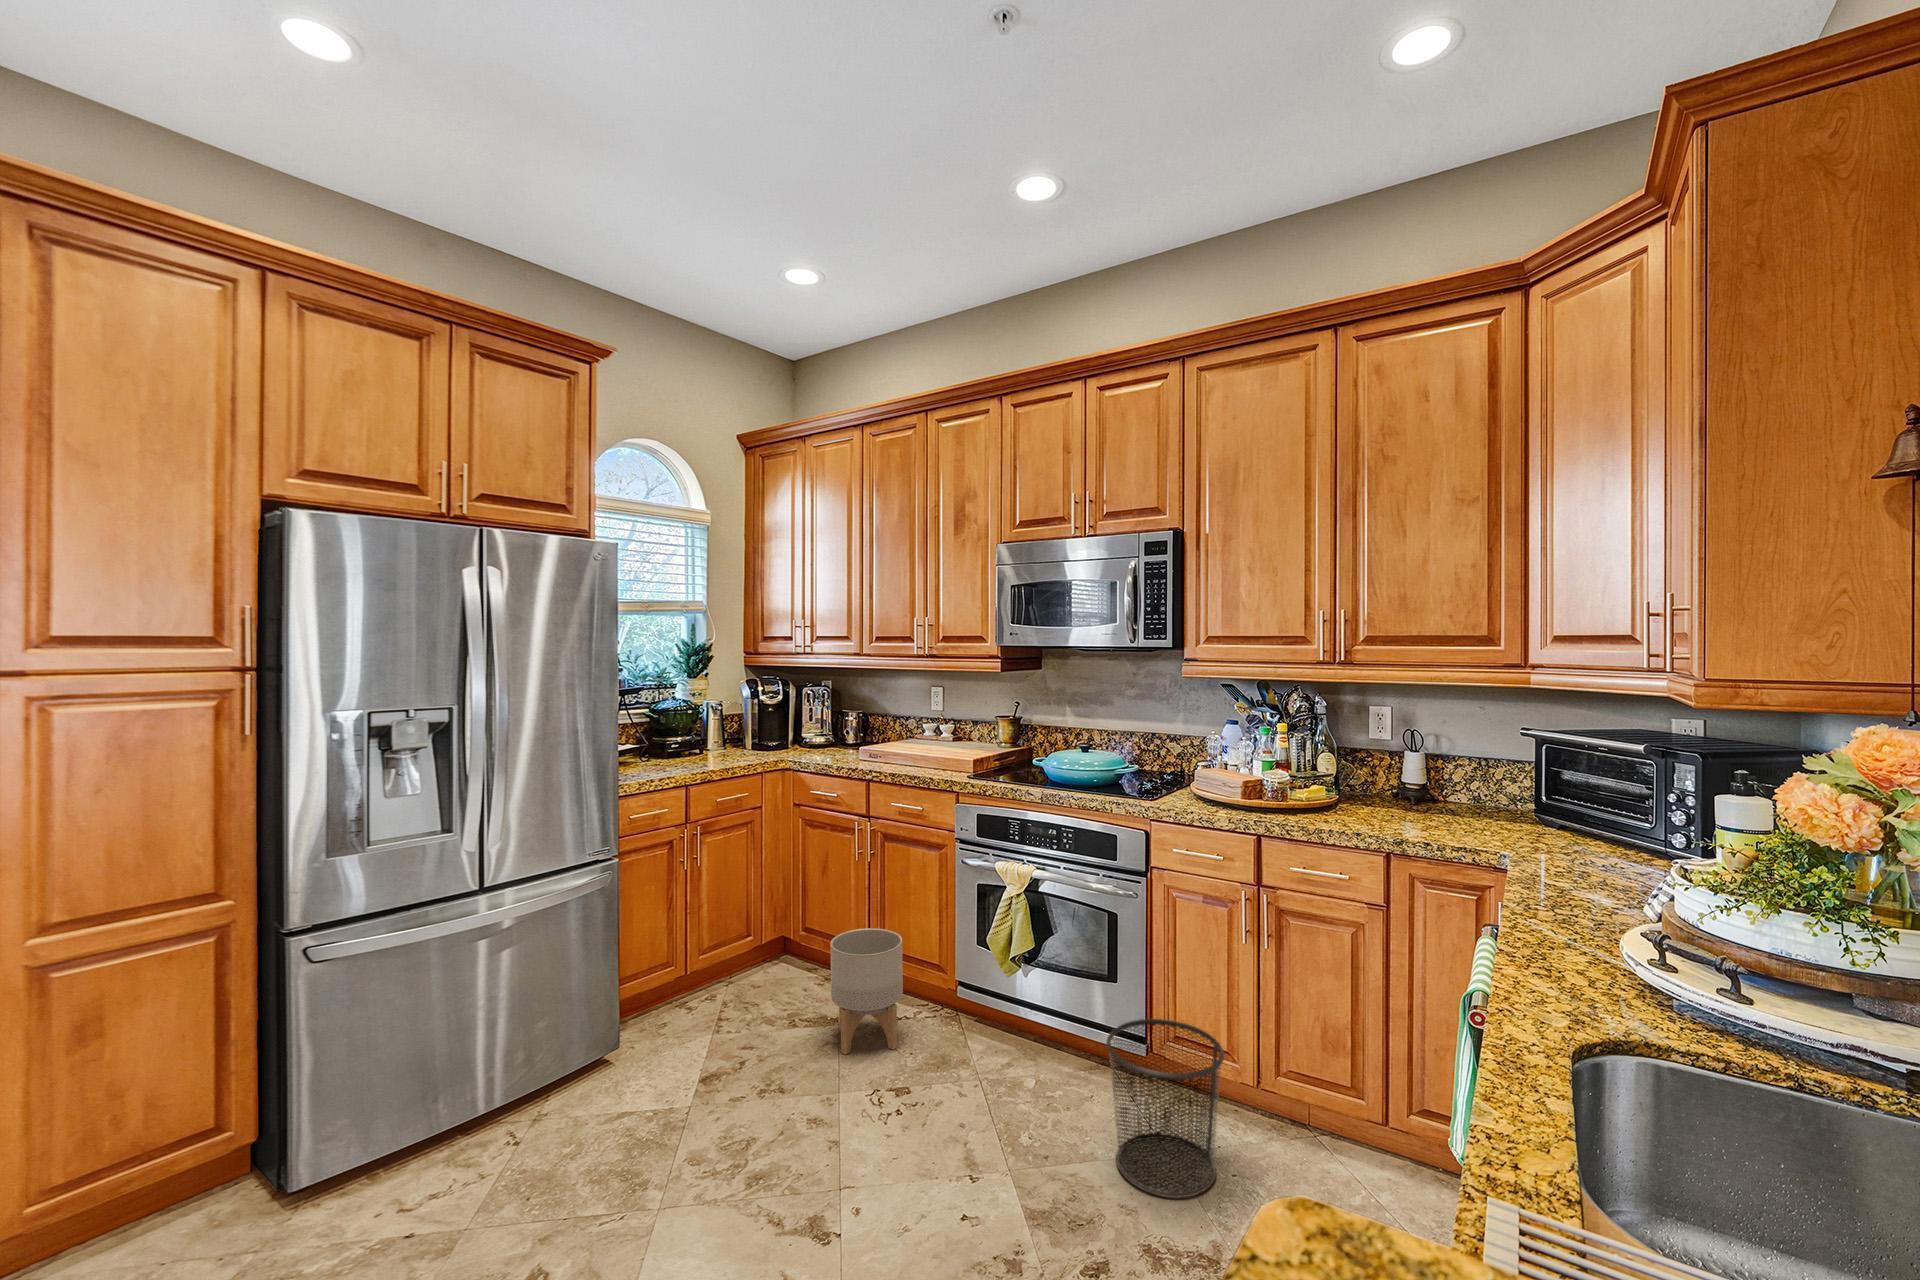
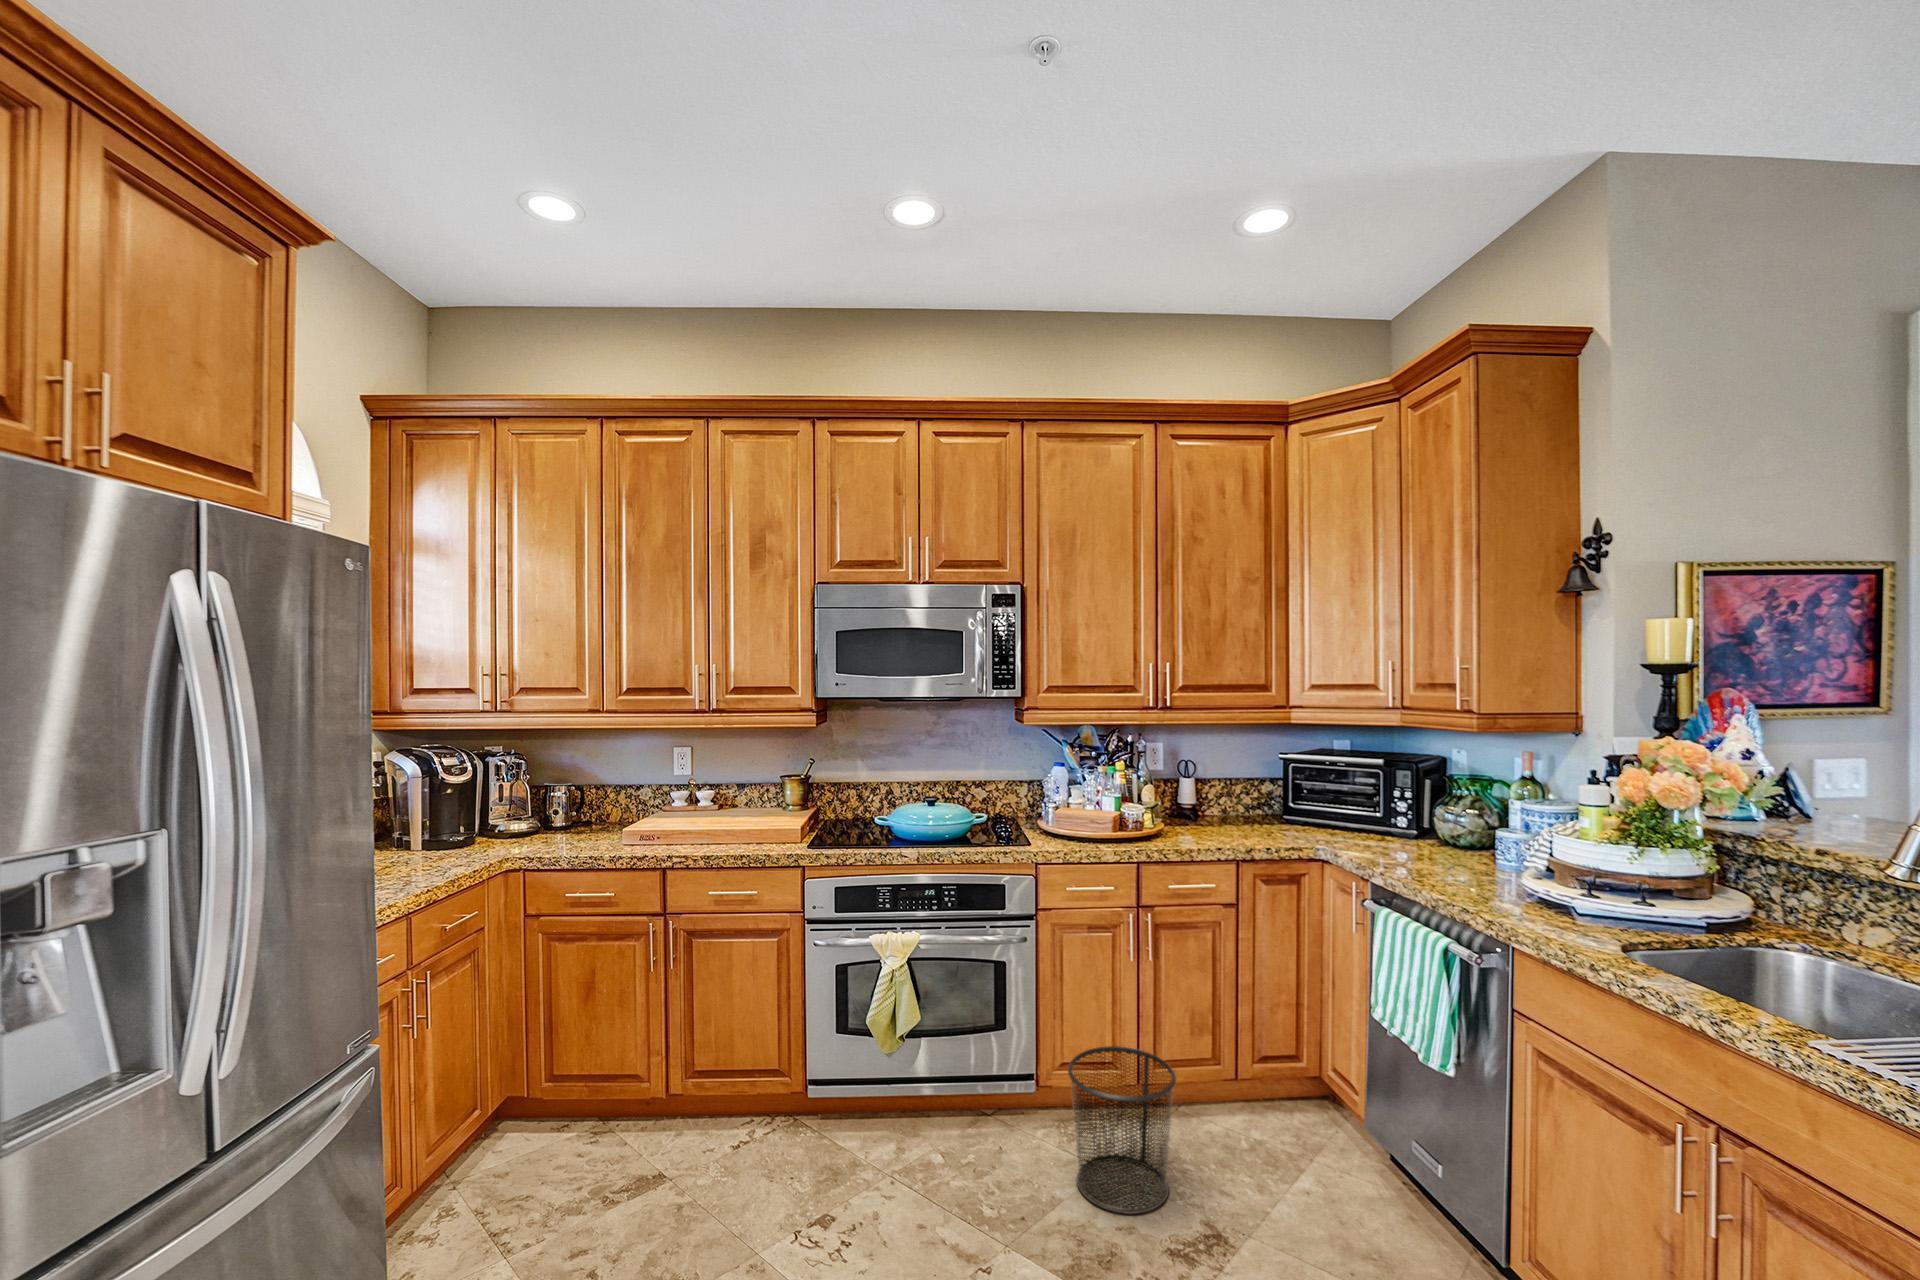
planter: present [830,928,903,1055] -> none [684,1045,775,1216]

